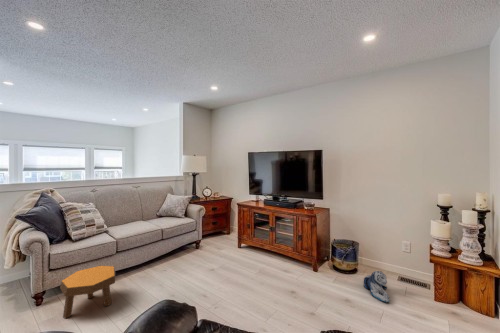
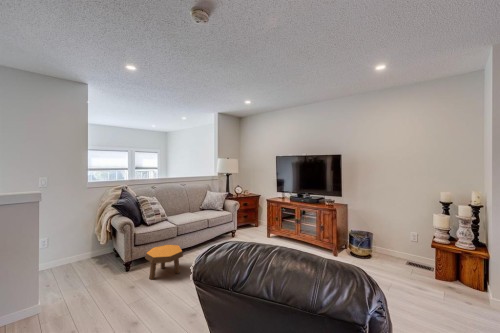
plush toy: present [364,271,390,302] -> none [377,254,397,278]

